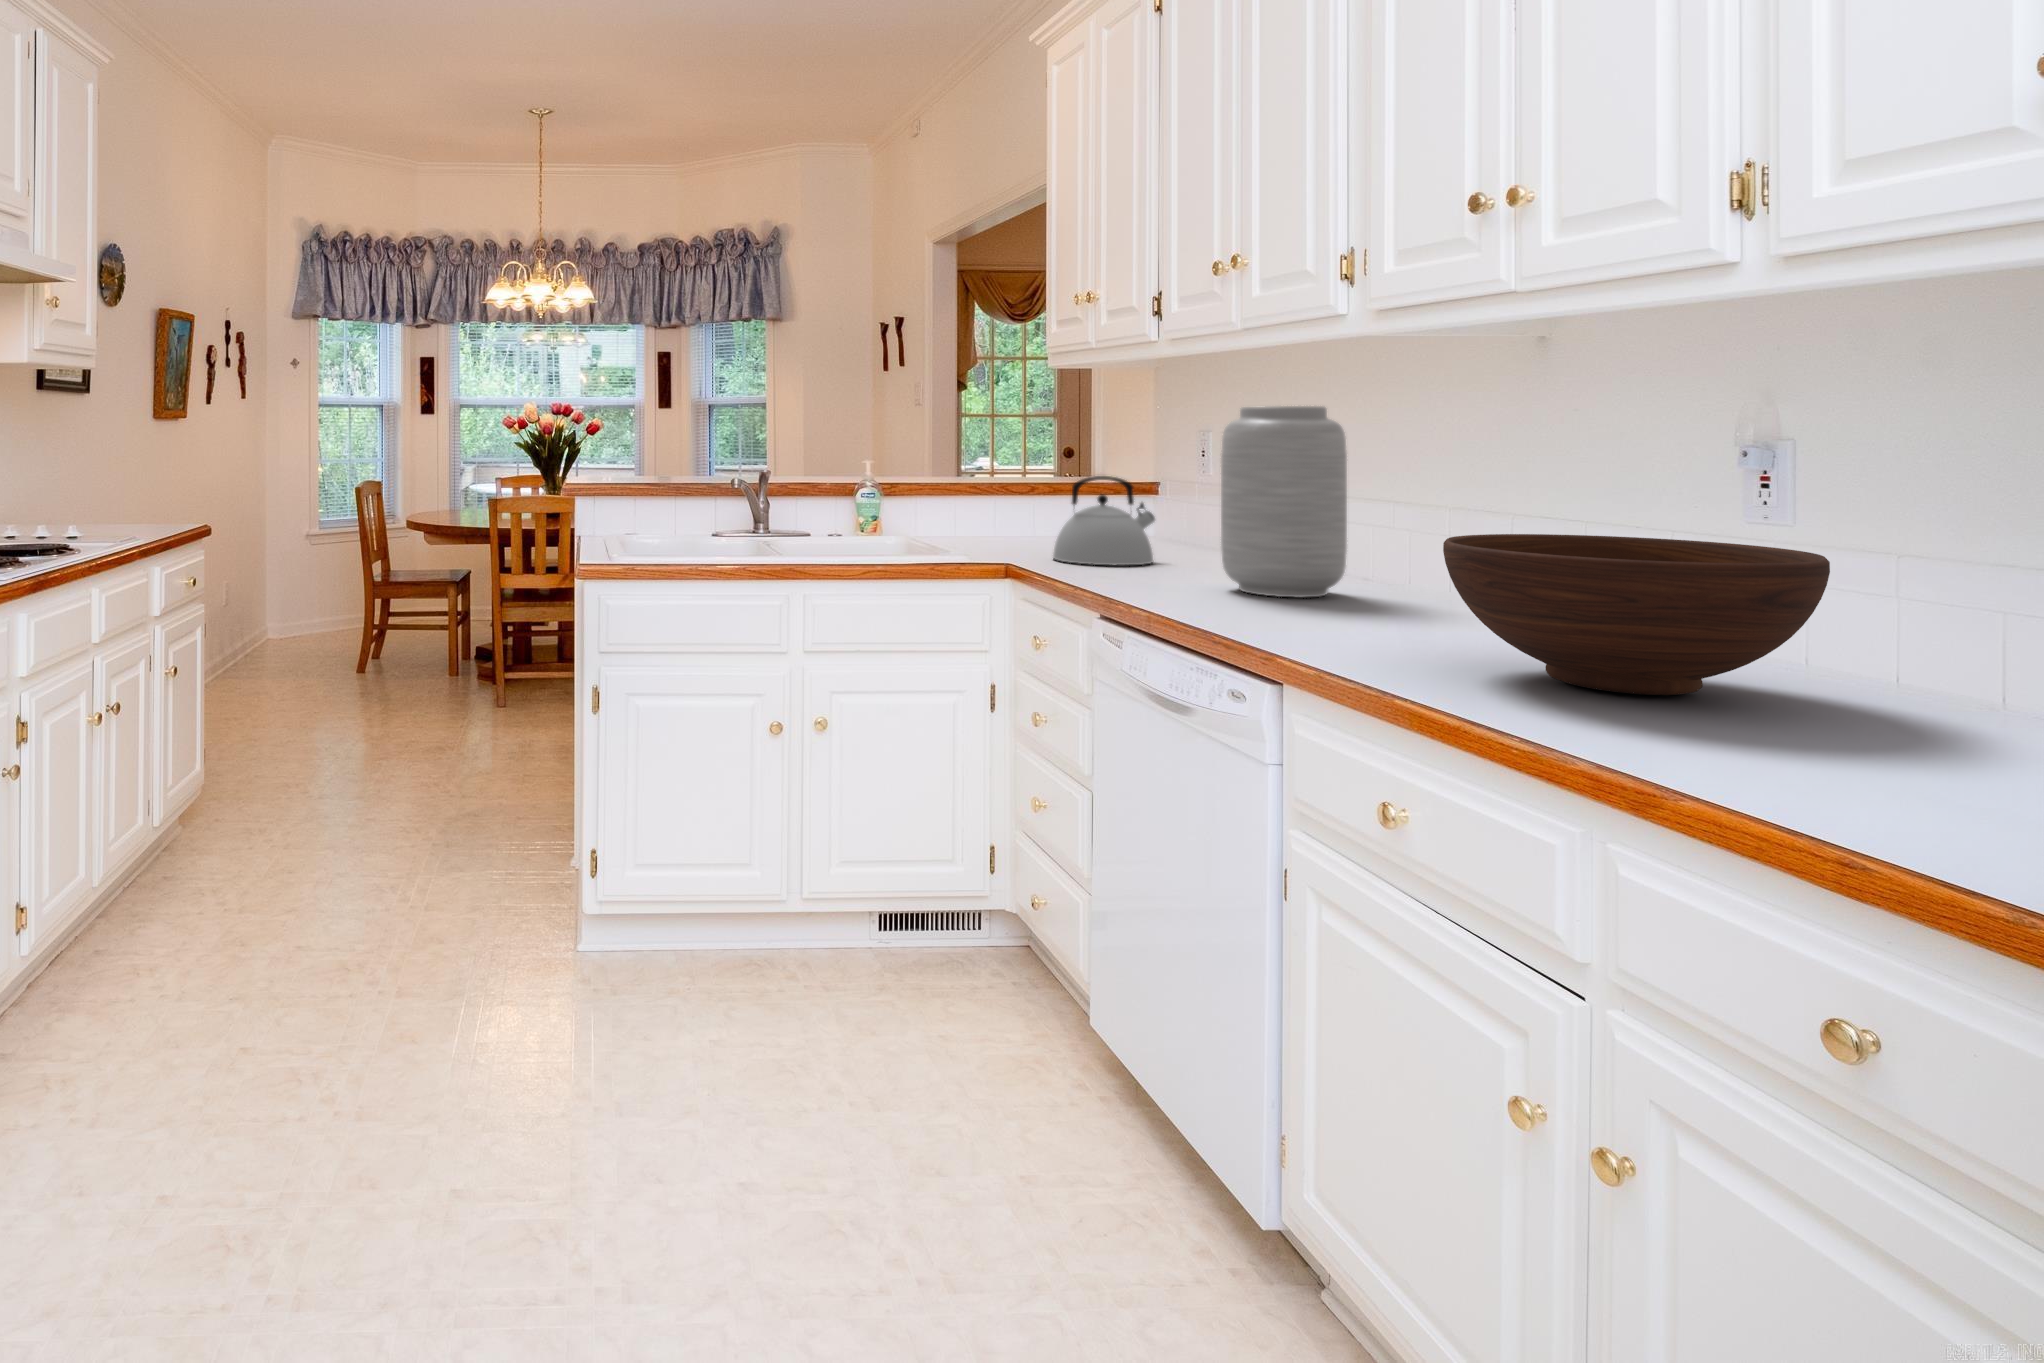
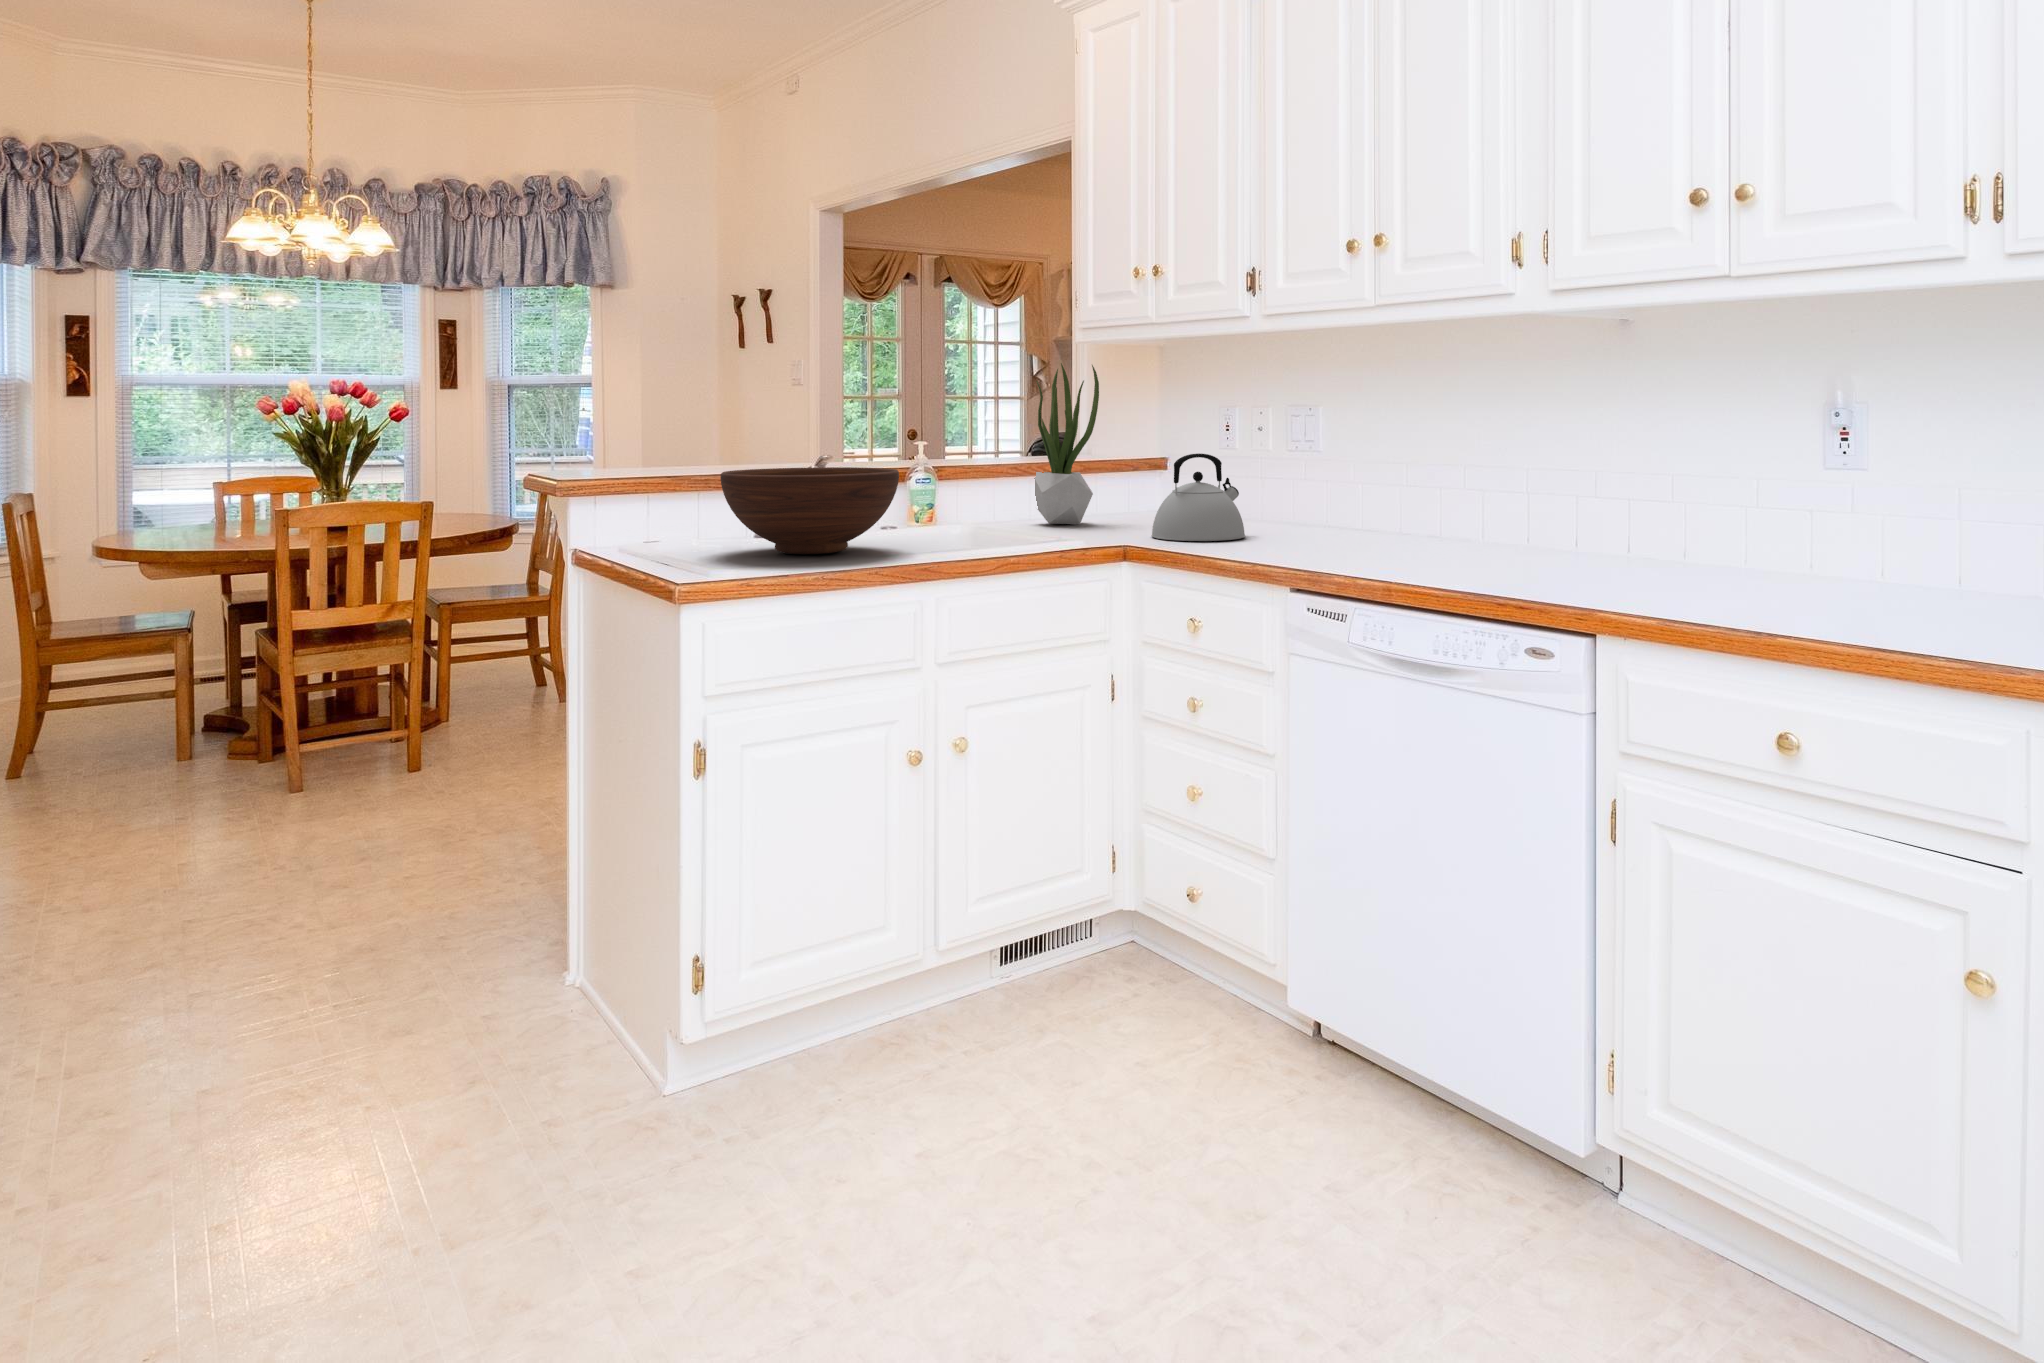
potted plant: none [980,385,1049,542] -> present [1034,363,1099,524]
vase: present [1221,406,1347,597] -> none [1362,384,1465,557]
fruit bowl: present [1443,534,1830,695] -> present [721,467,899,554]

